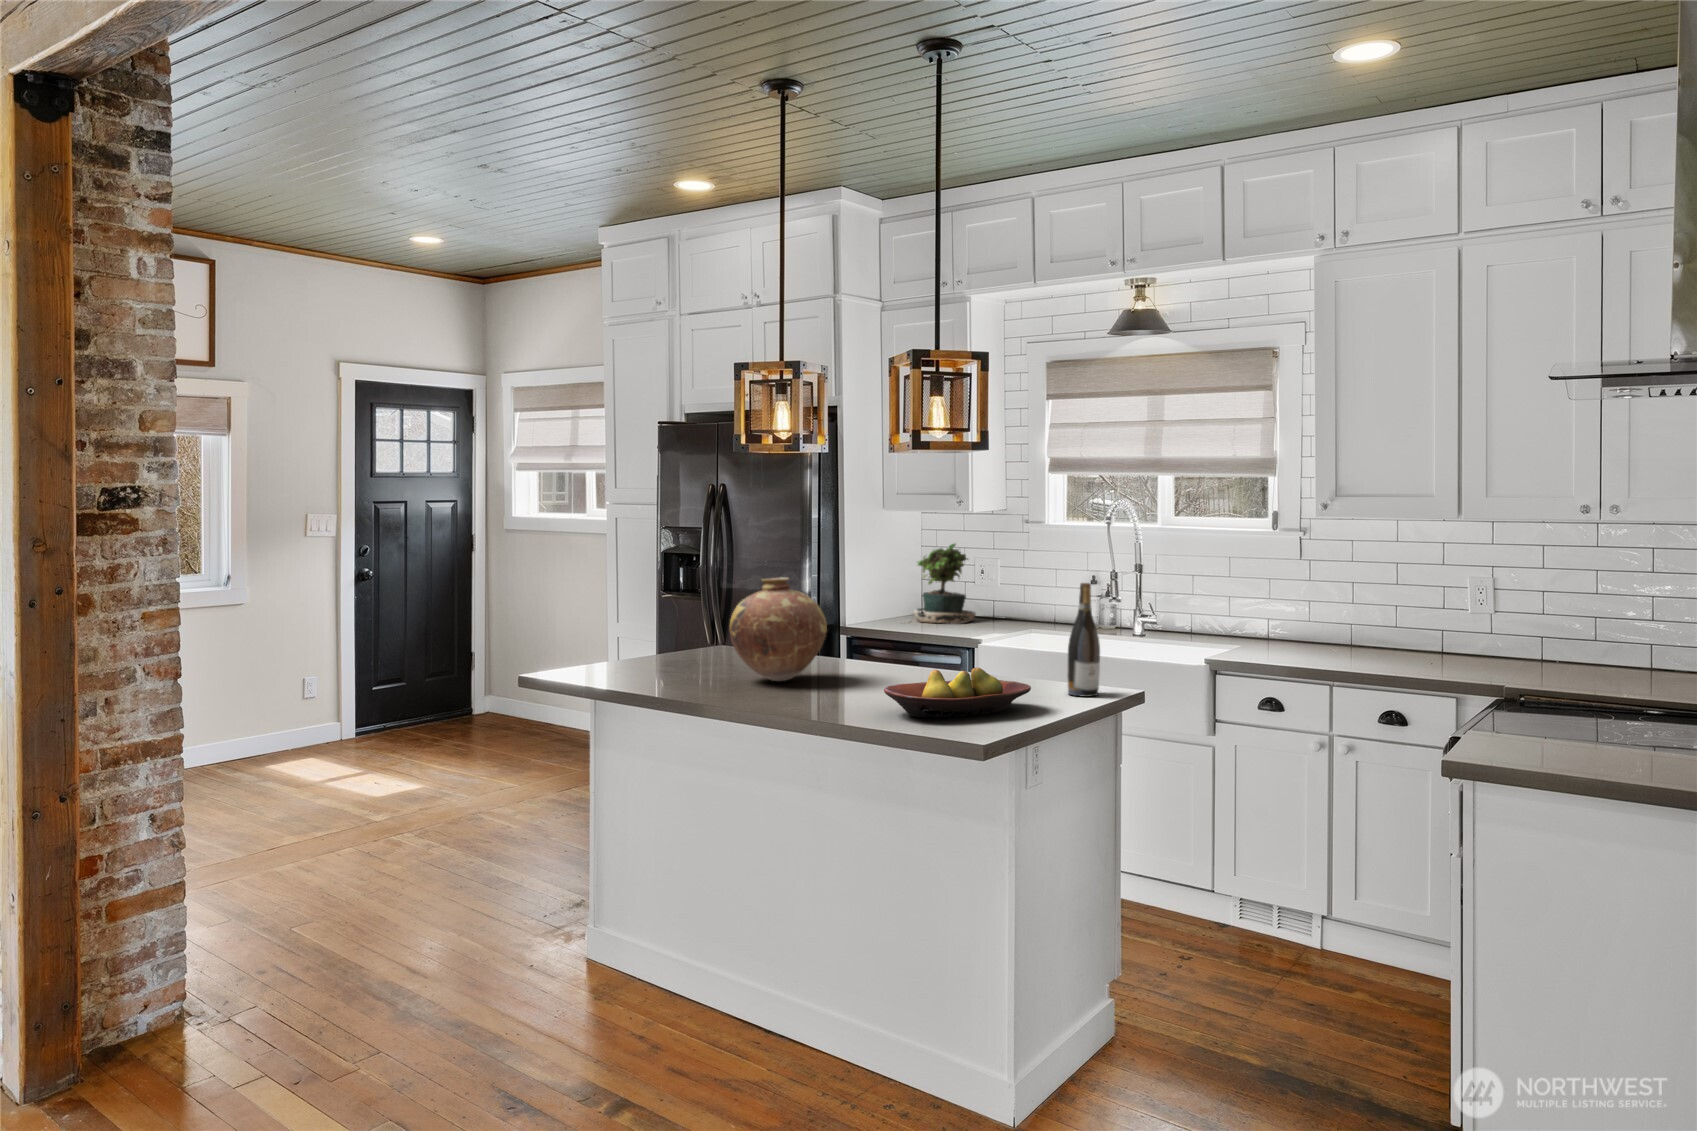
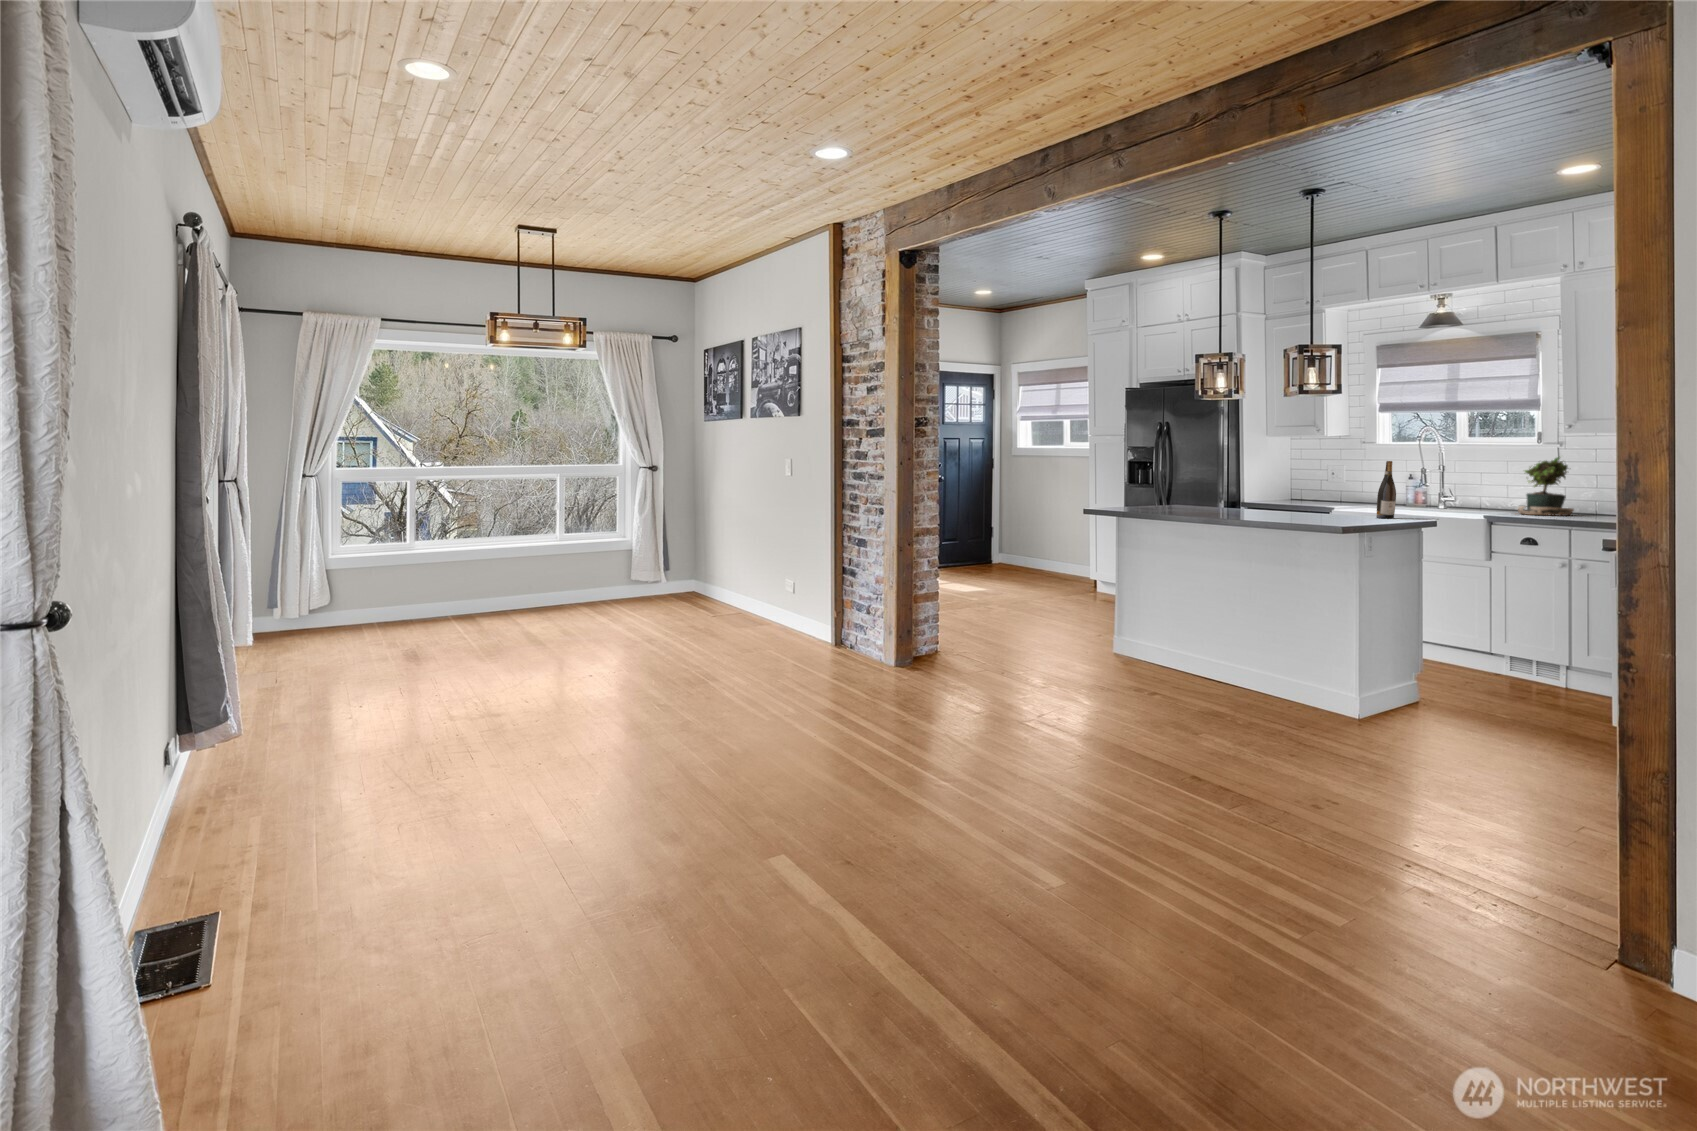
potted plant: present [914,543,976,623] -> present [1517,457,1574,516]
vase: present [730,578,827,681] -> none [1191,462,1243,513]
fruit bowl: present [884,668,1031,717] -> none [1277,499,1355,520]

